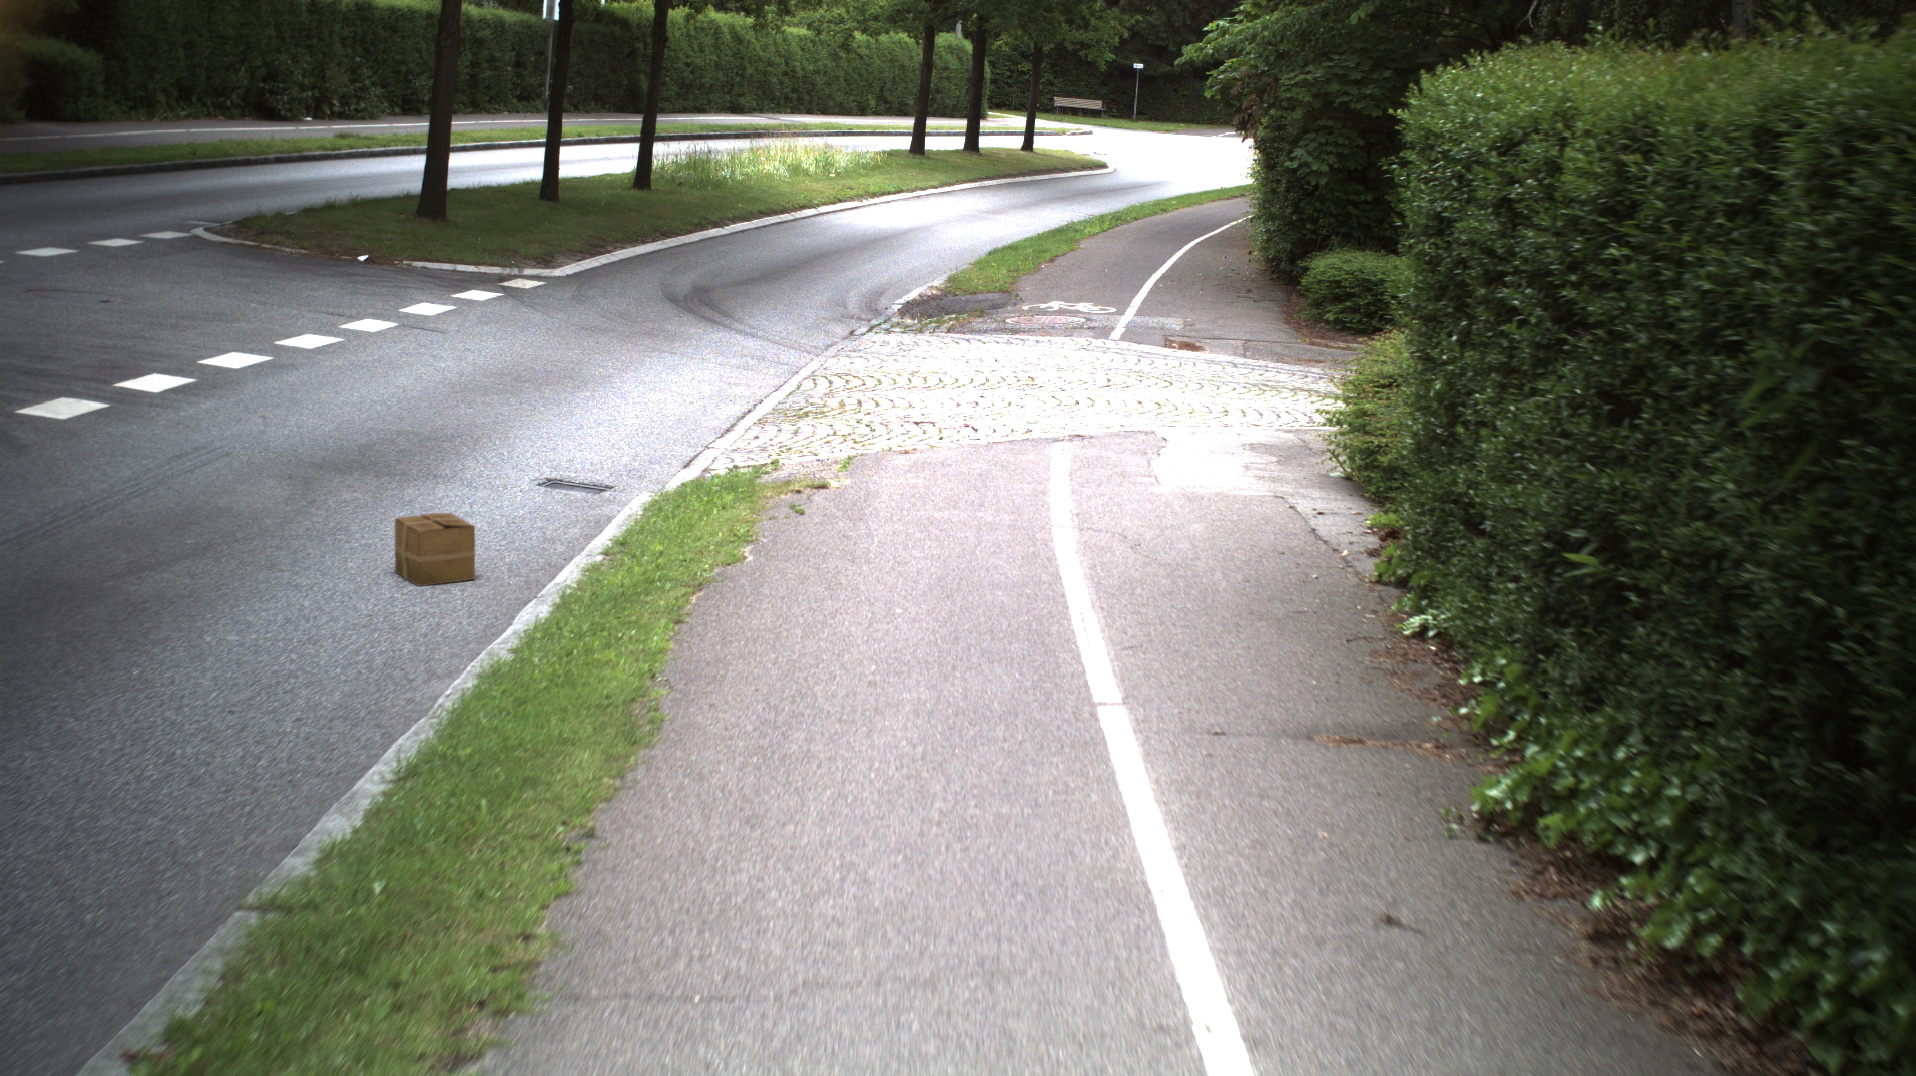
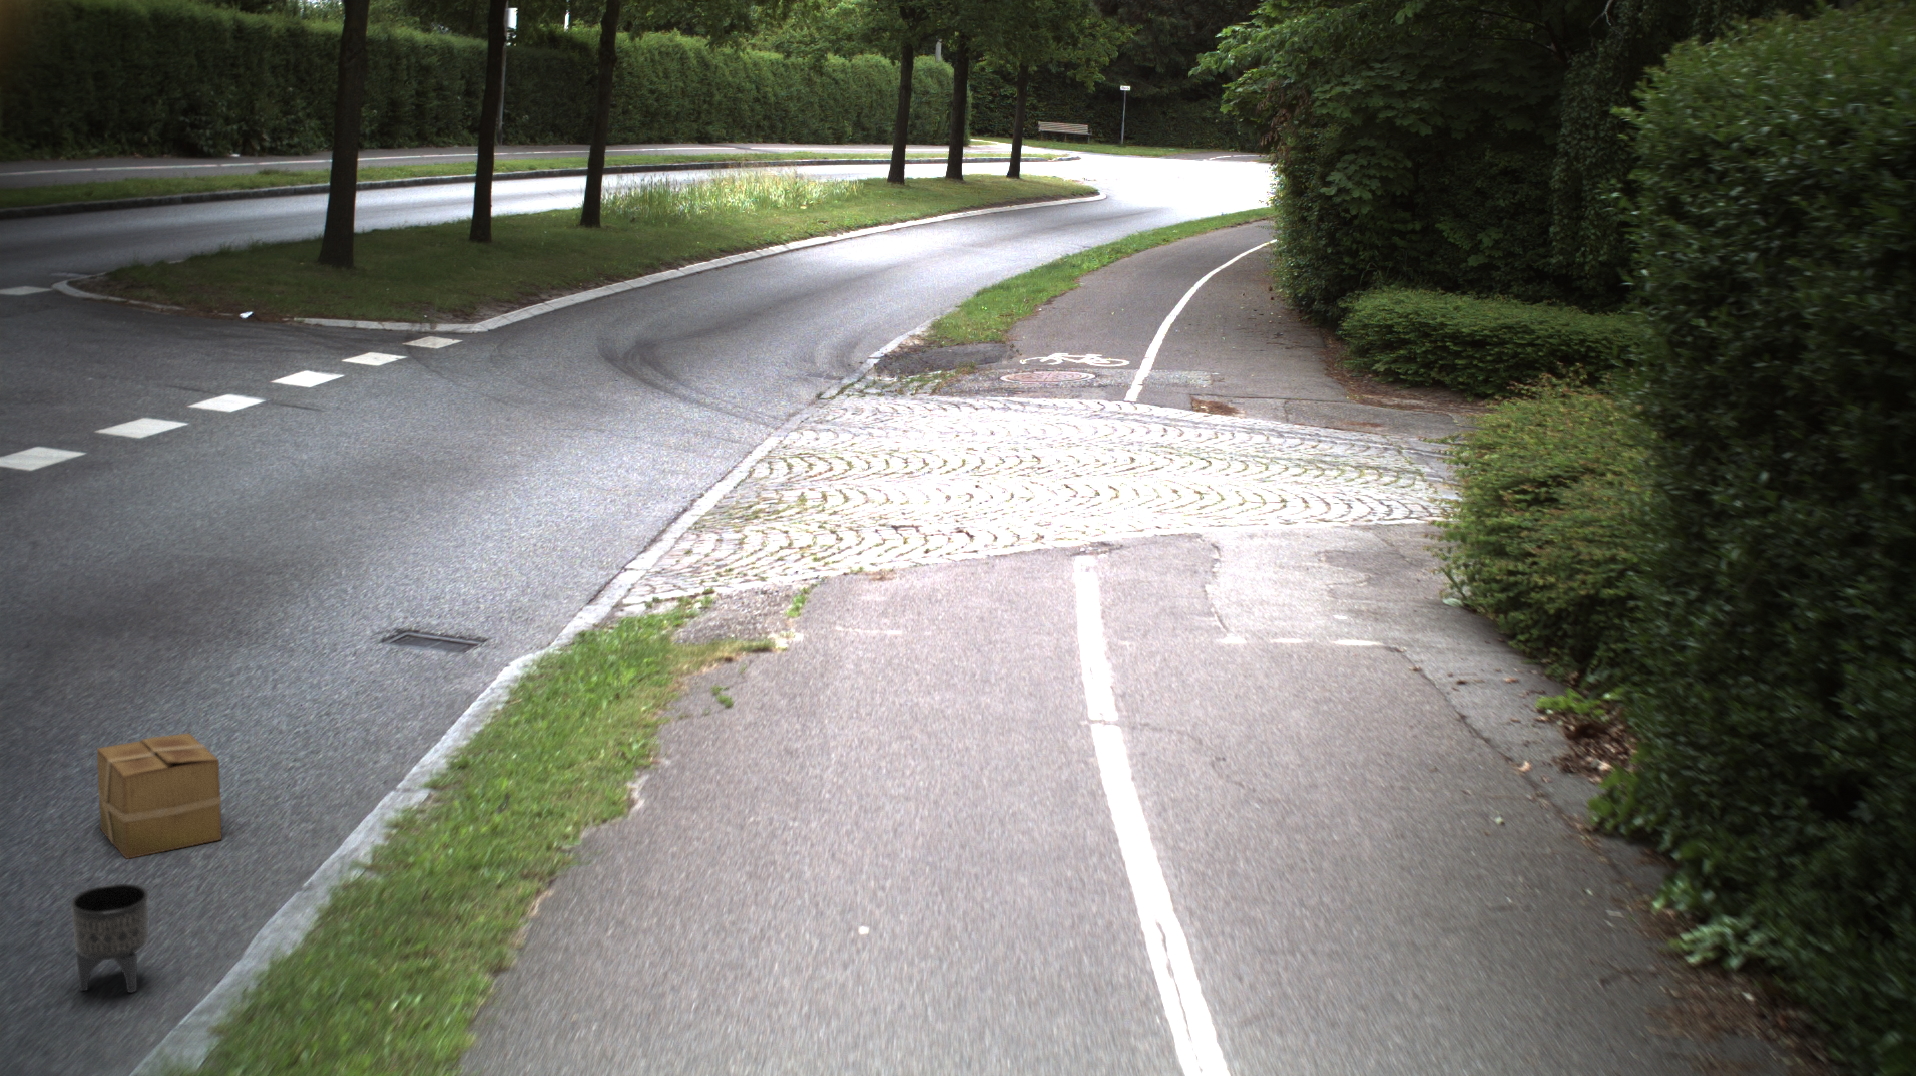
planter: none [416,579,461,644] -> present [71,884,149,993]

